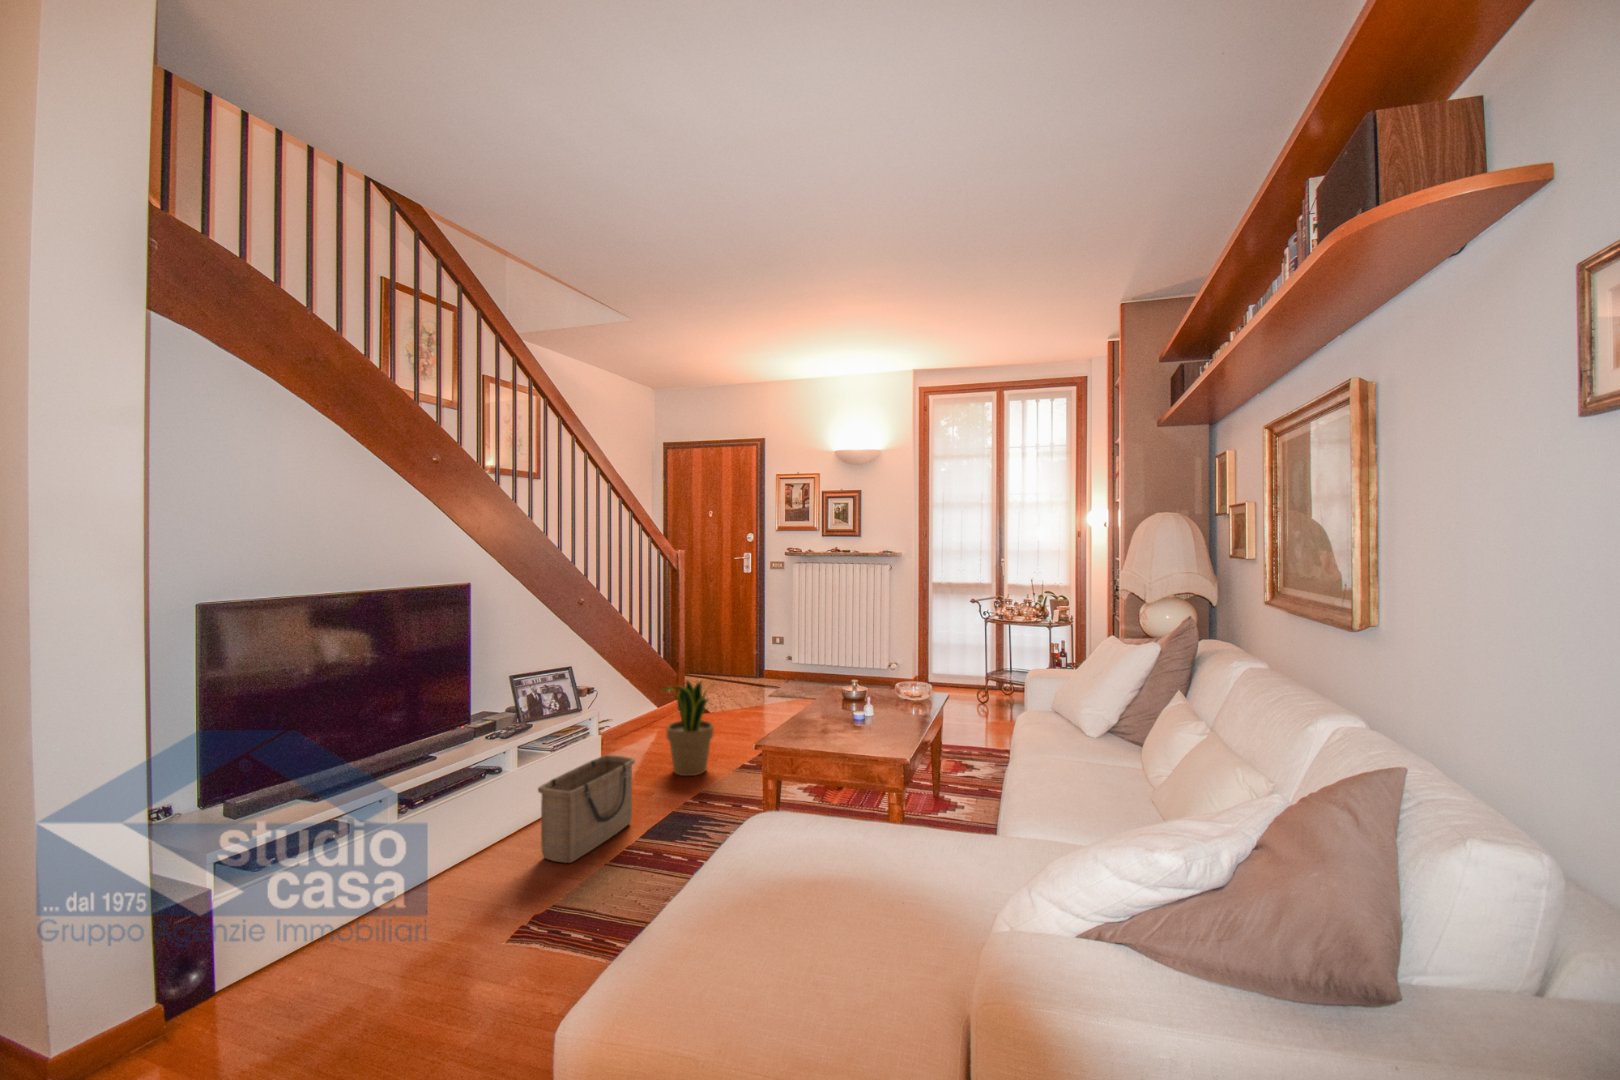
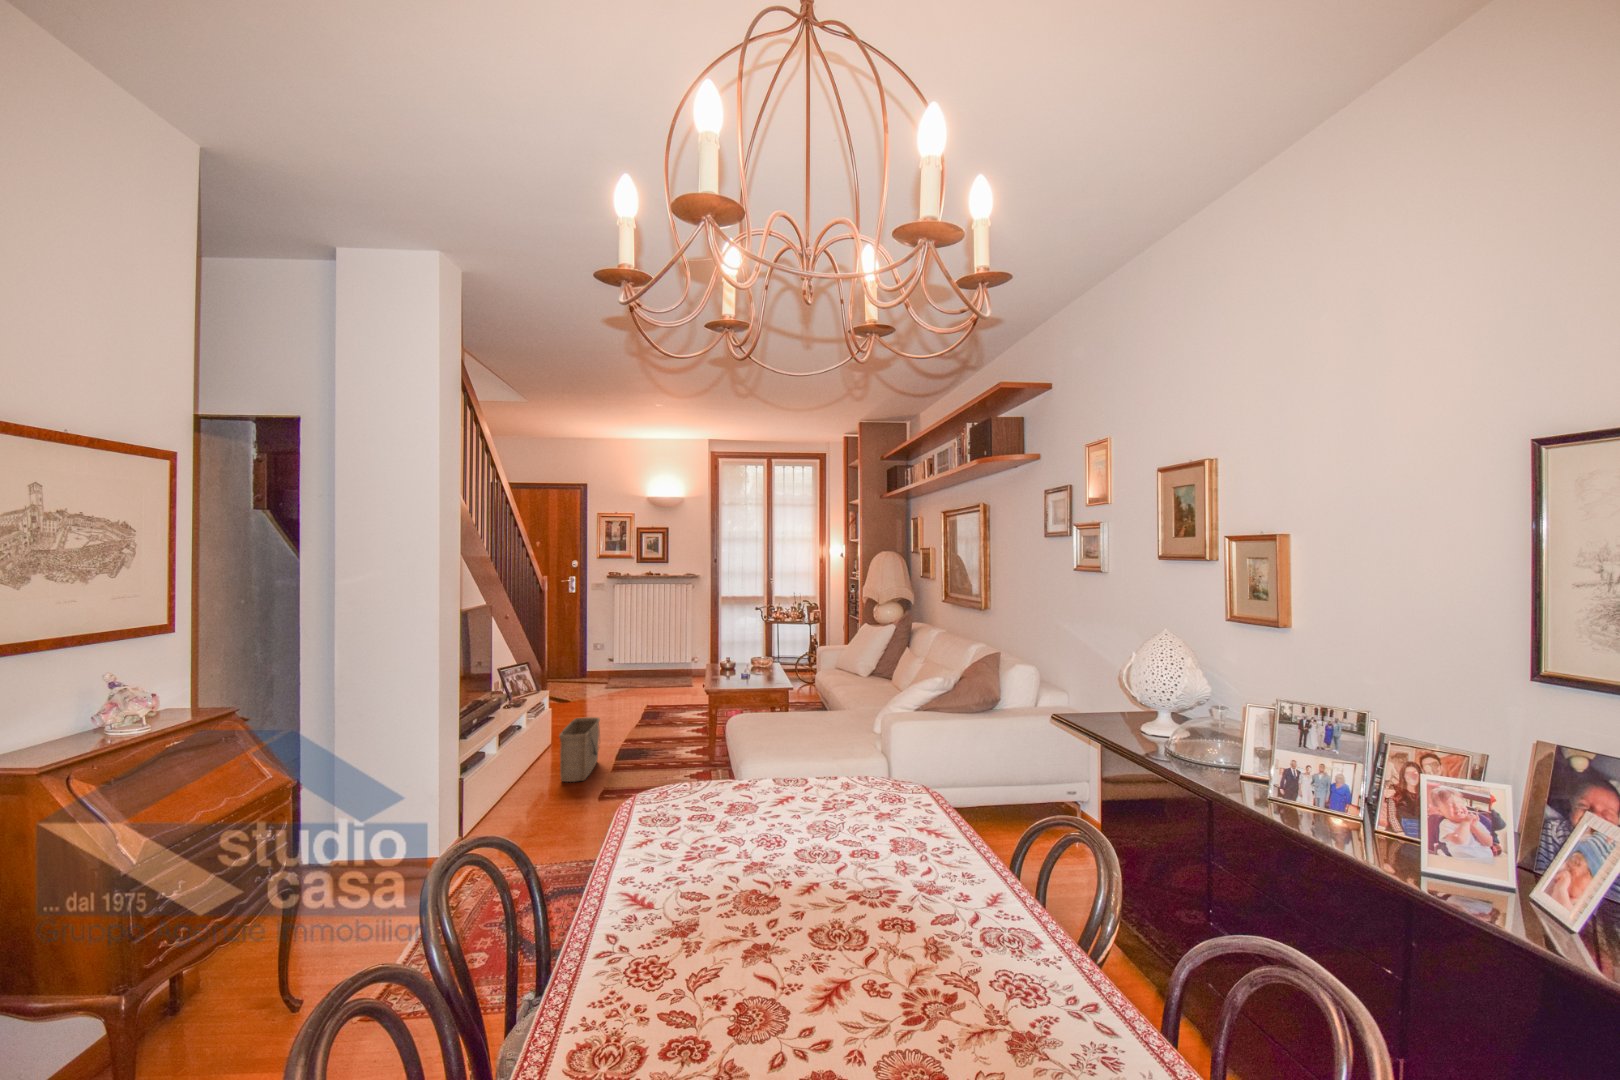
potted plant: present [663,681,714,776] -> none [583,668,620,737]

